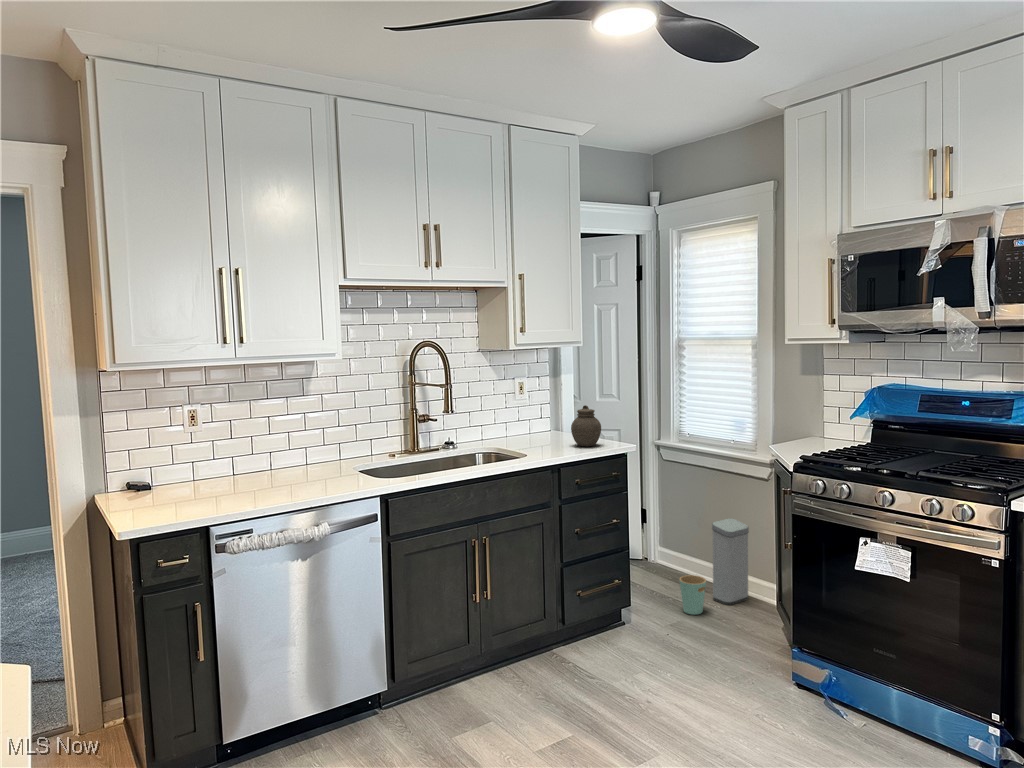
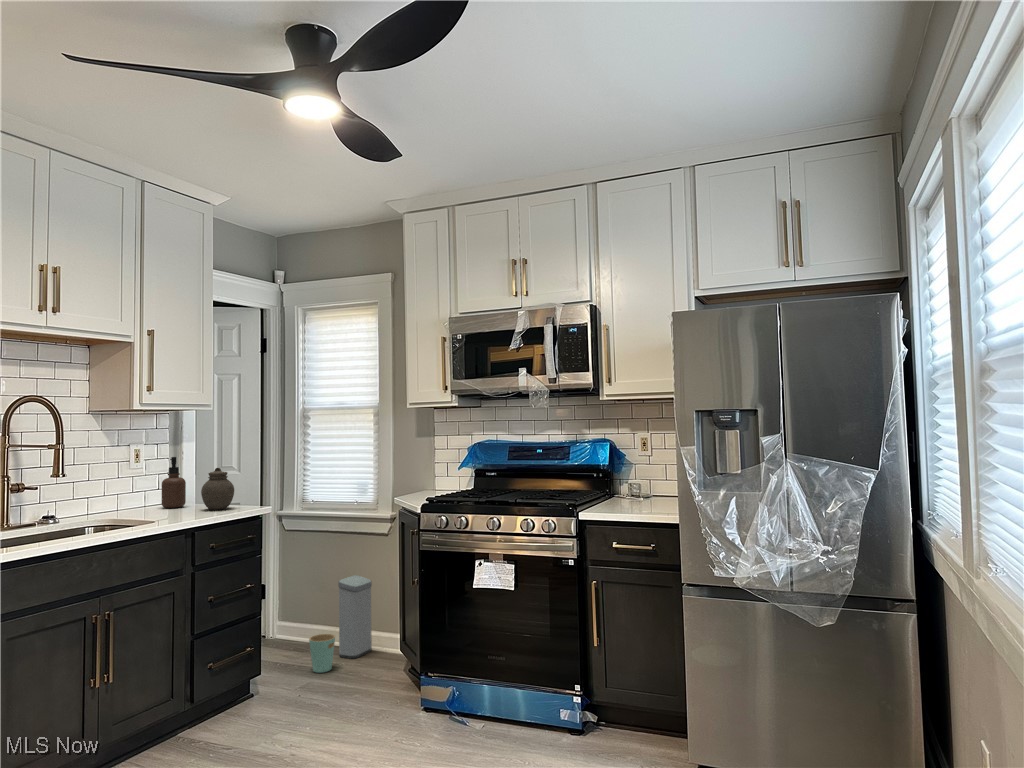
soap dispenser: none [540,392,561,440] -> present [162,457,186,508]

